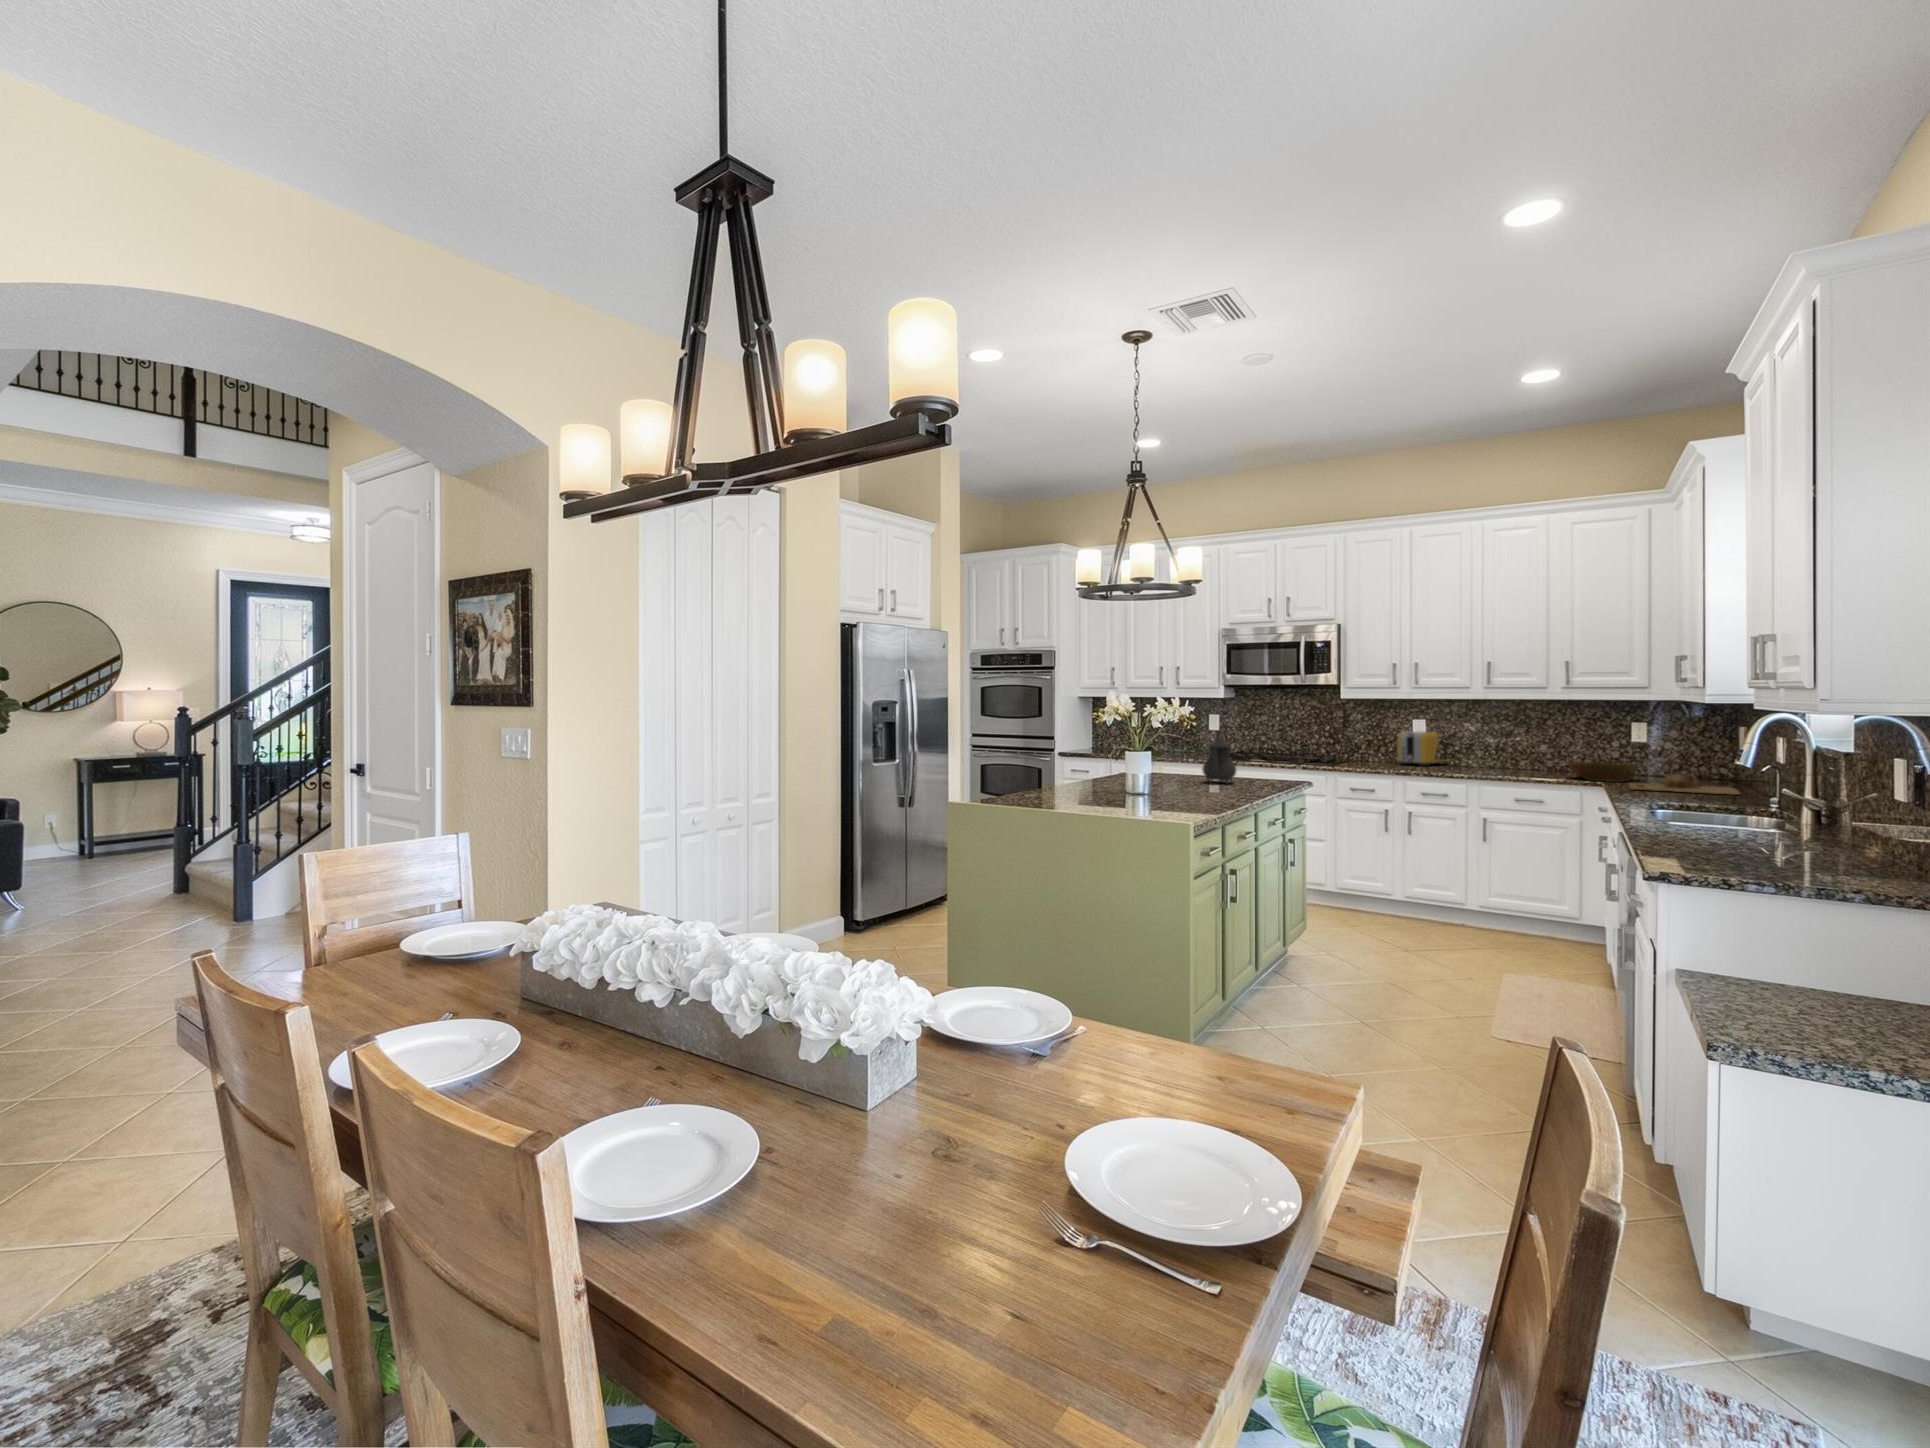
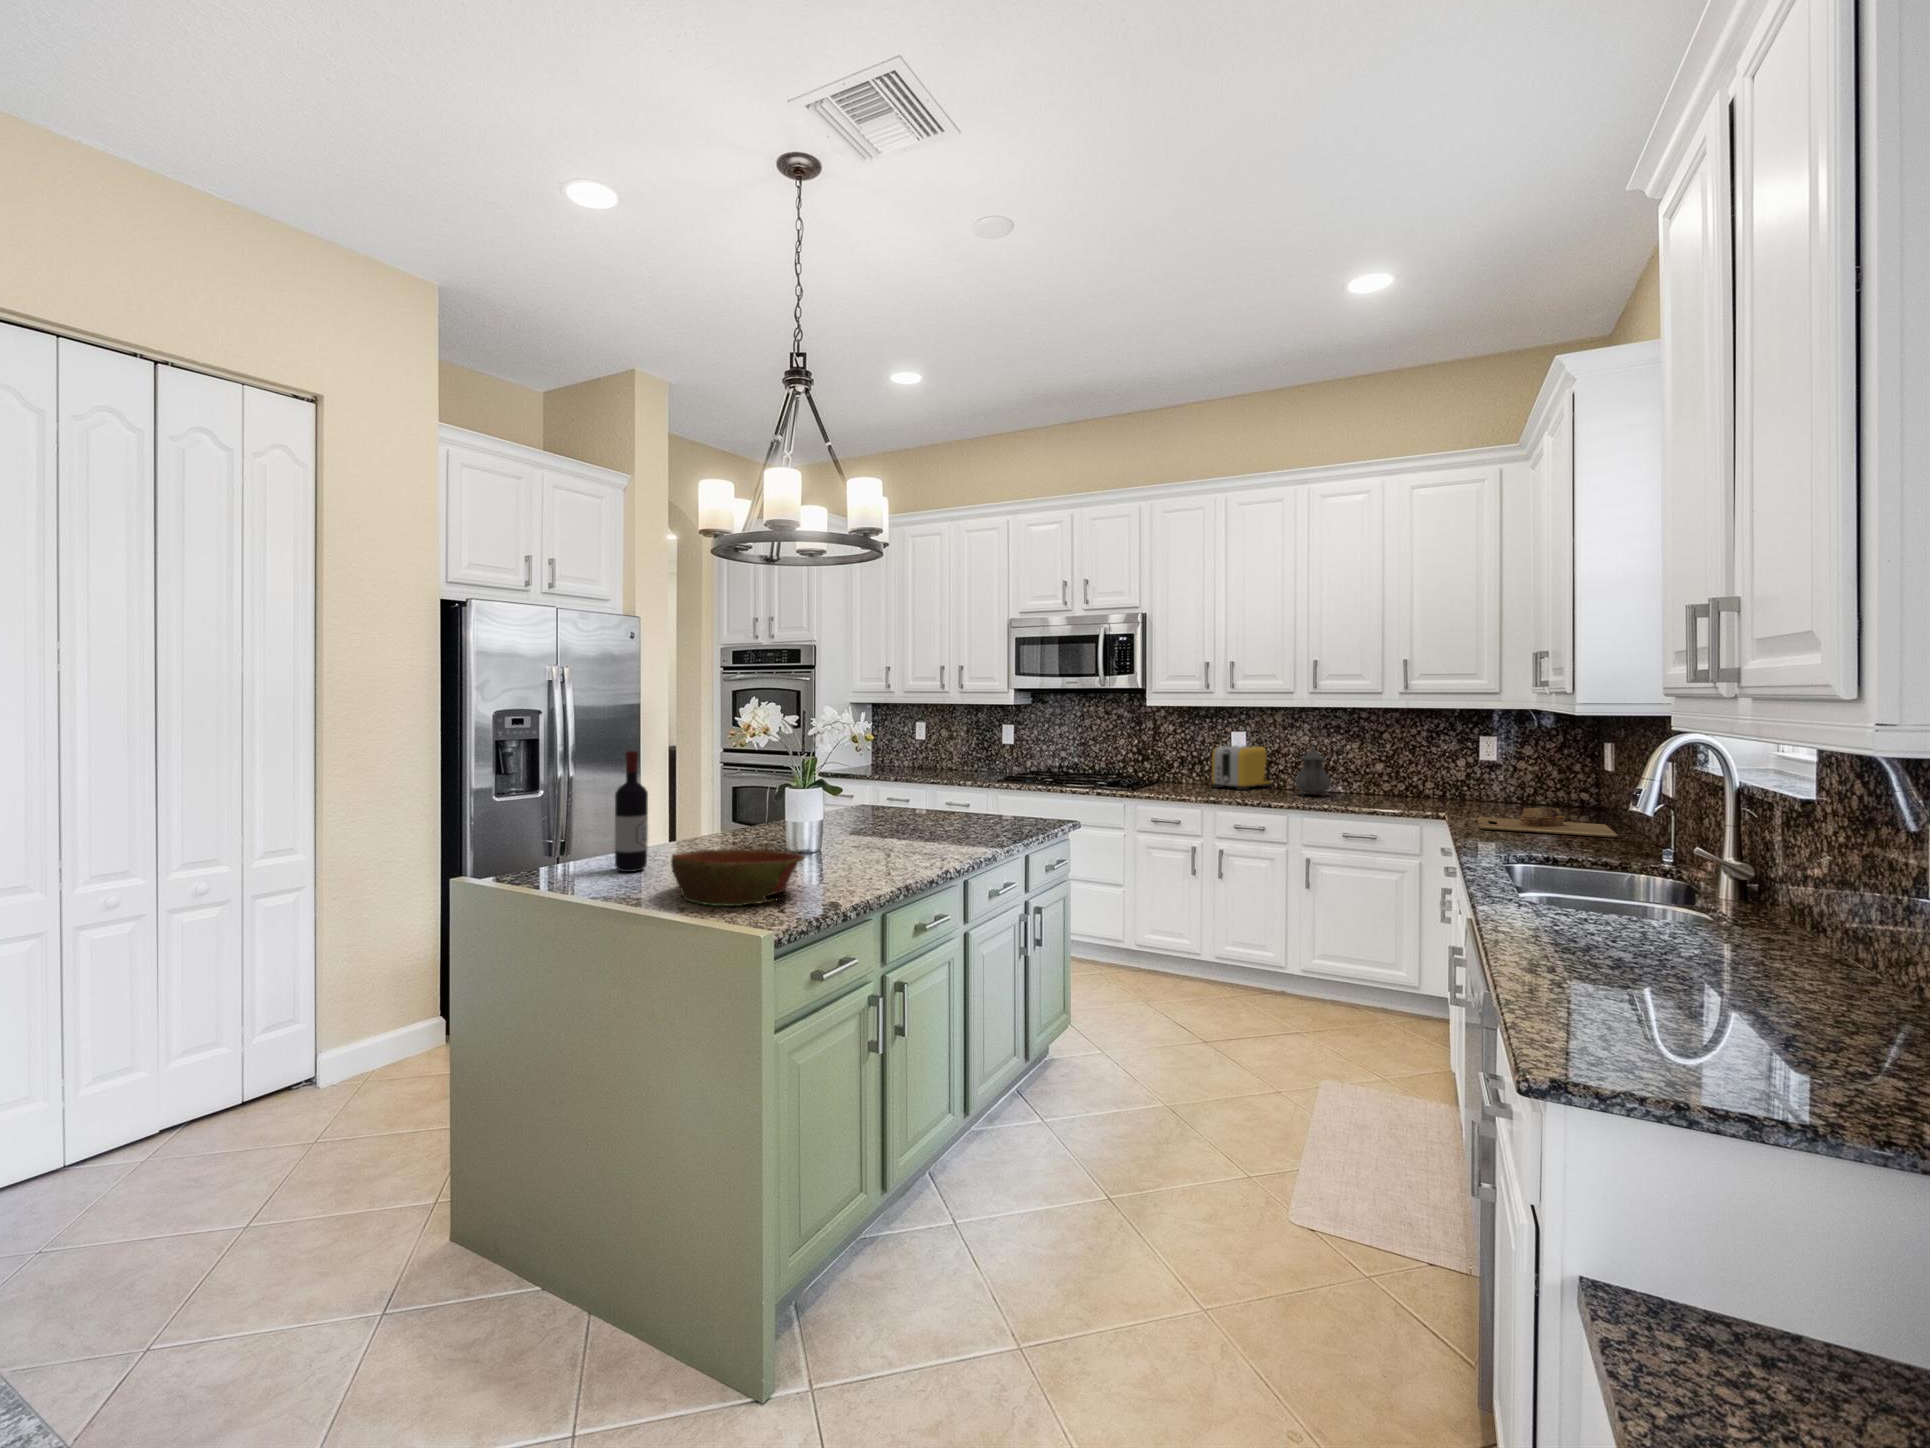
wine bottle: none [1041,724,1061,800] -> present [615,751,648,872]
teapot: present [1203,732,1236,783] -> present [1295,744,1331,797]
bowl: present [1567,762,1638,782] -> present [671,849,805,906]

